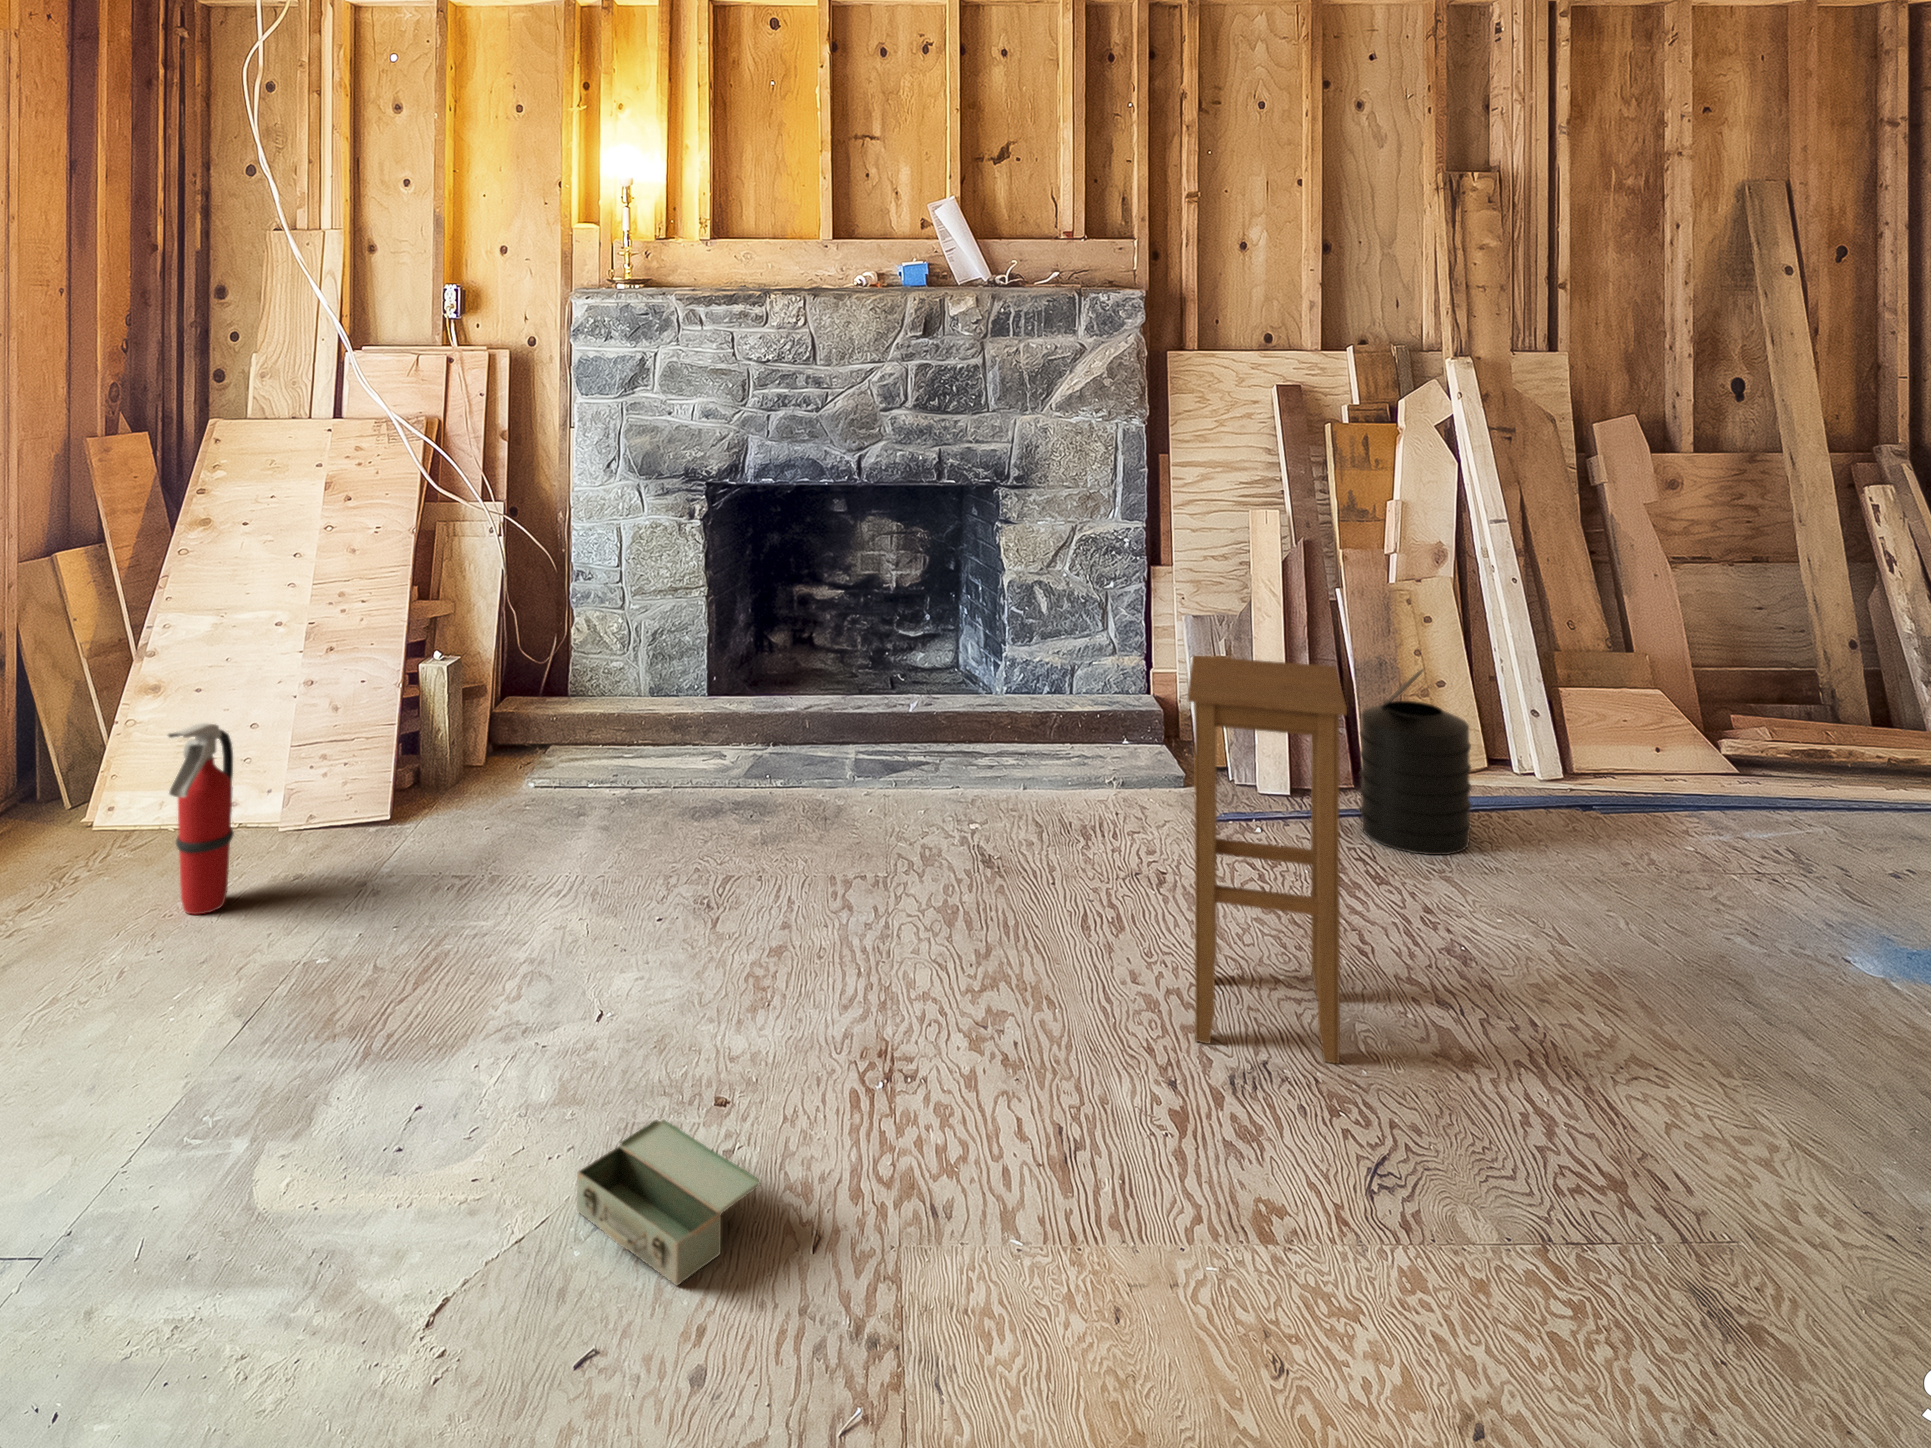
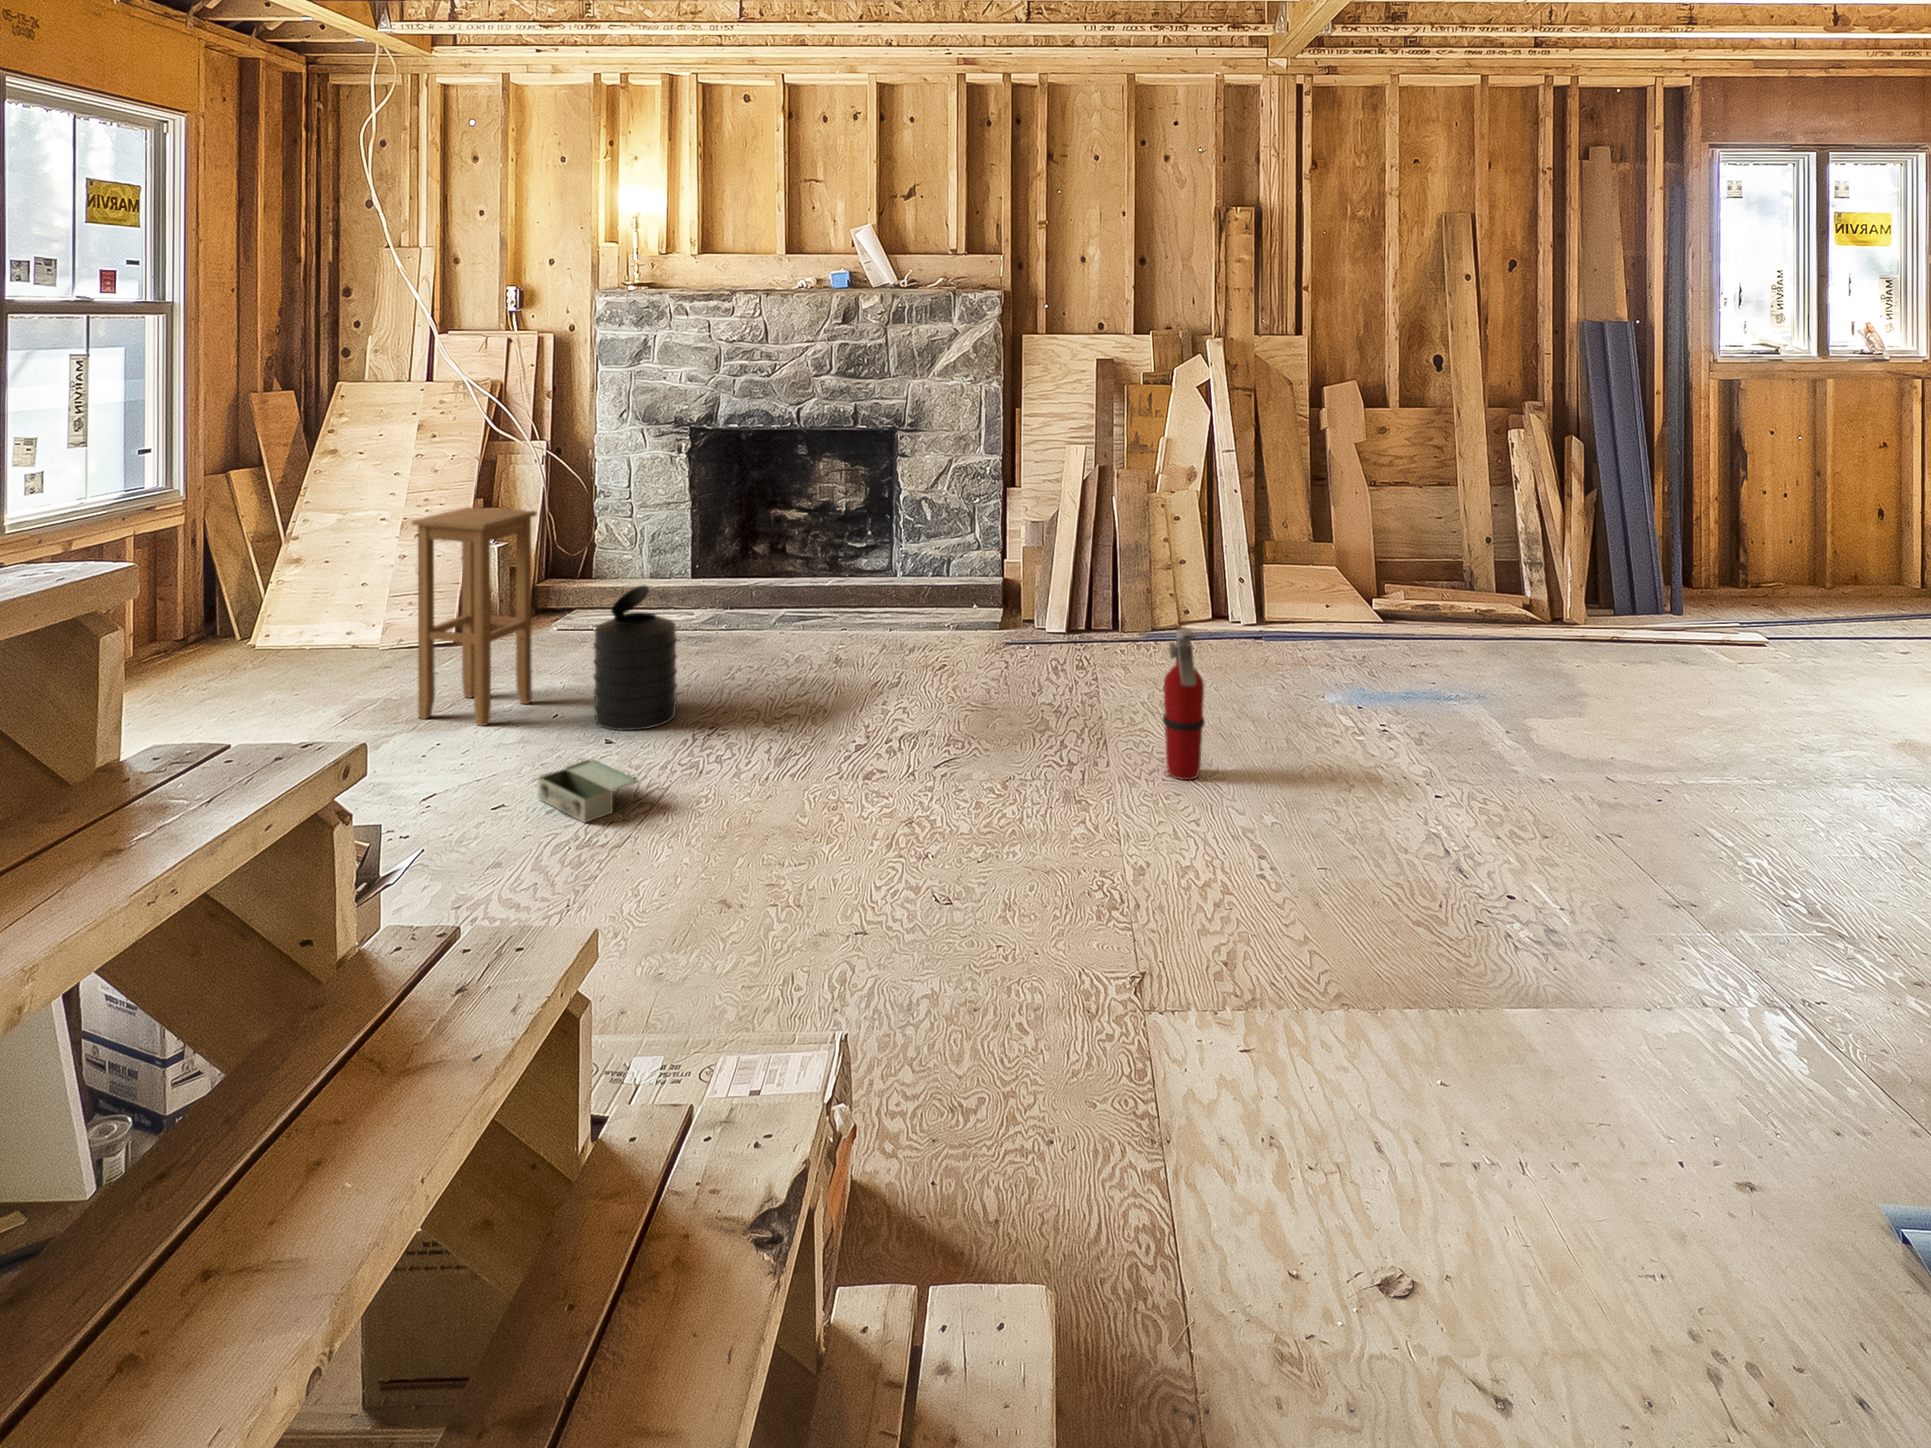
stool: present [1188,656,1347,1064] -> present [412,507,536,726]
trash can: present [1360,669,1471,855] -> present [594,585,677,731]
fire extinguisher: present [168,723,234,915] -> present [1163,630,1205,780]

